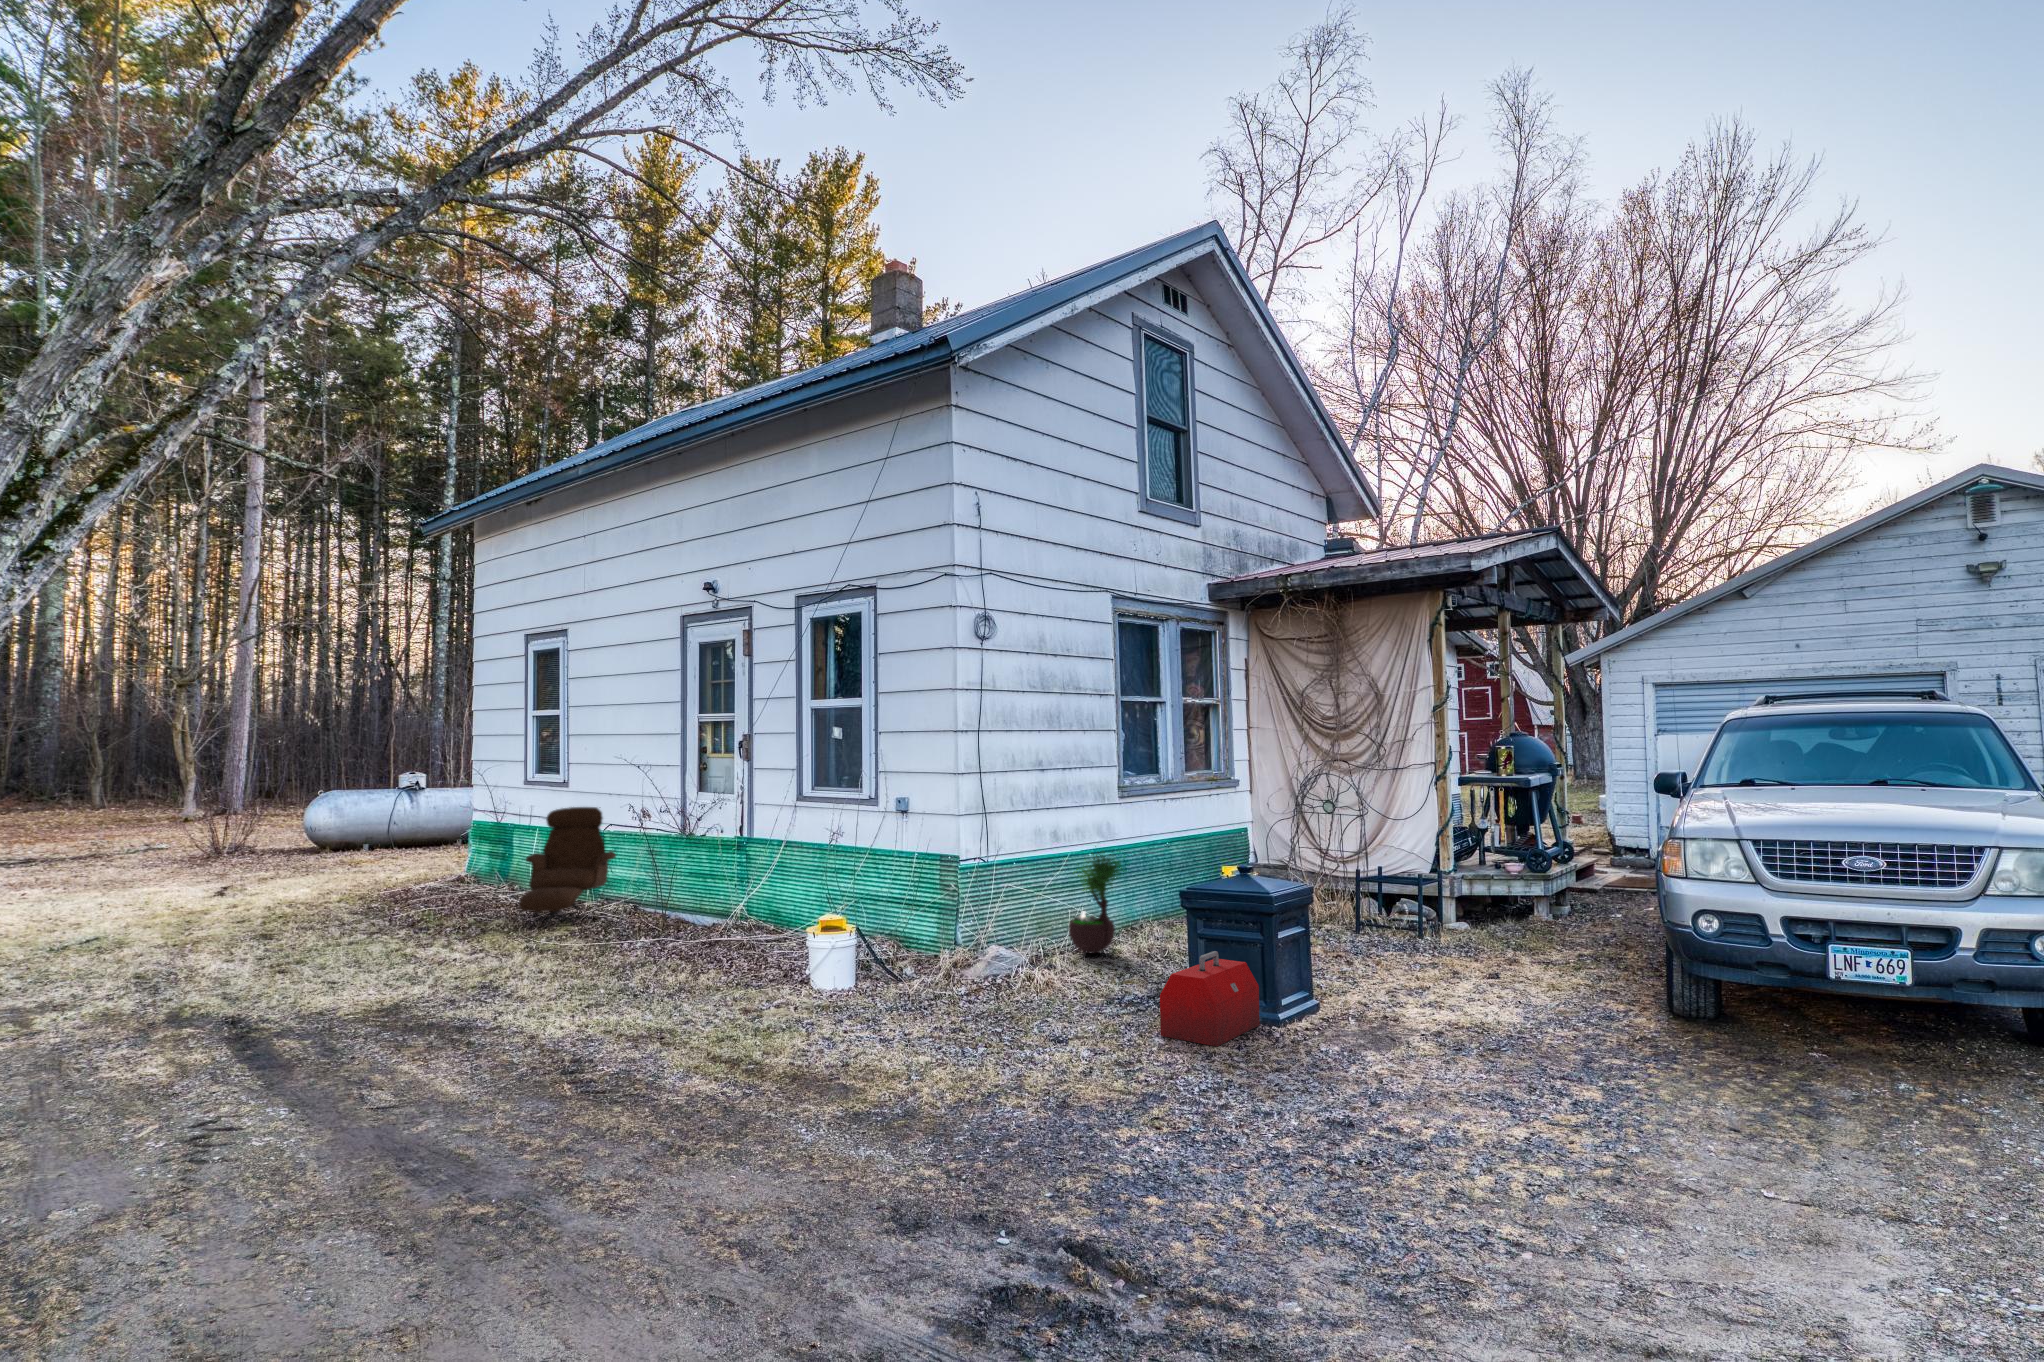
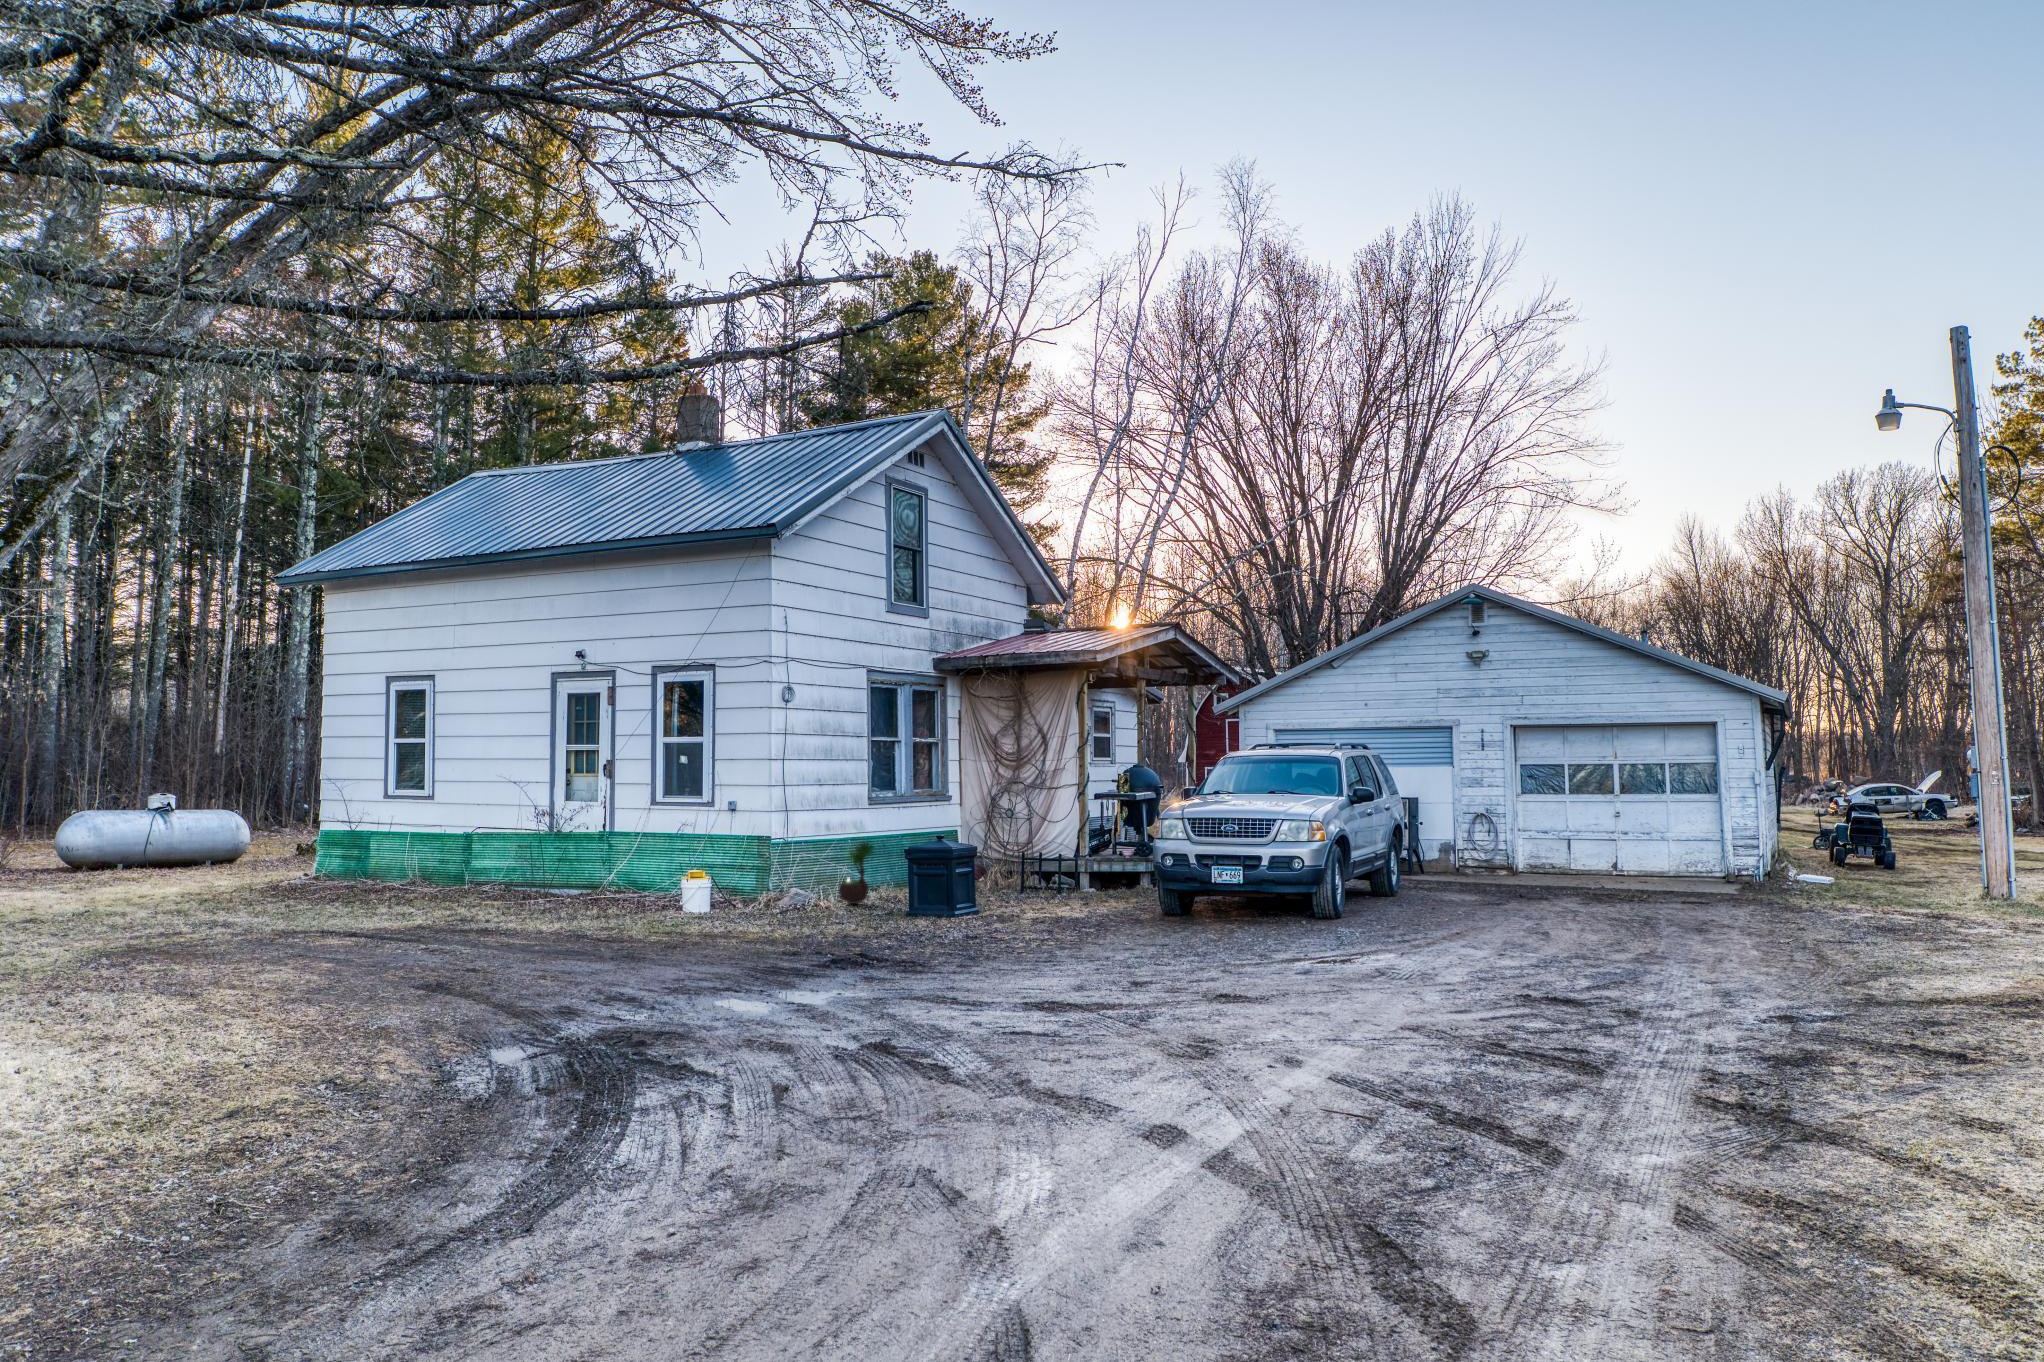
lounge chair: present [519,807,616,928] -> none [408,815,482,904]
toolbox: present [1160,951,1260,1046] -> none [898,884,952,930]

